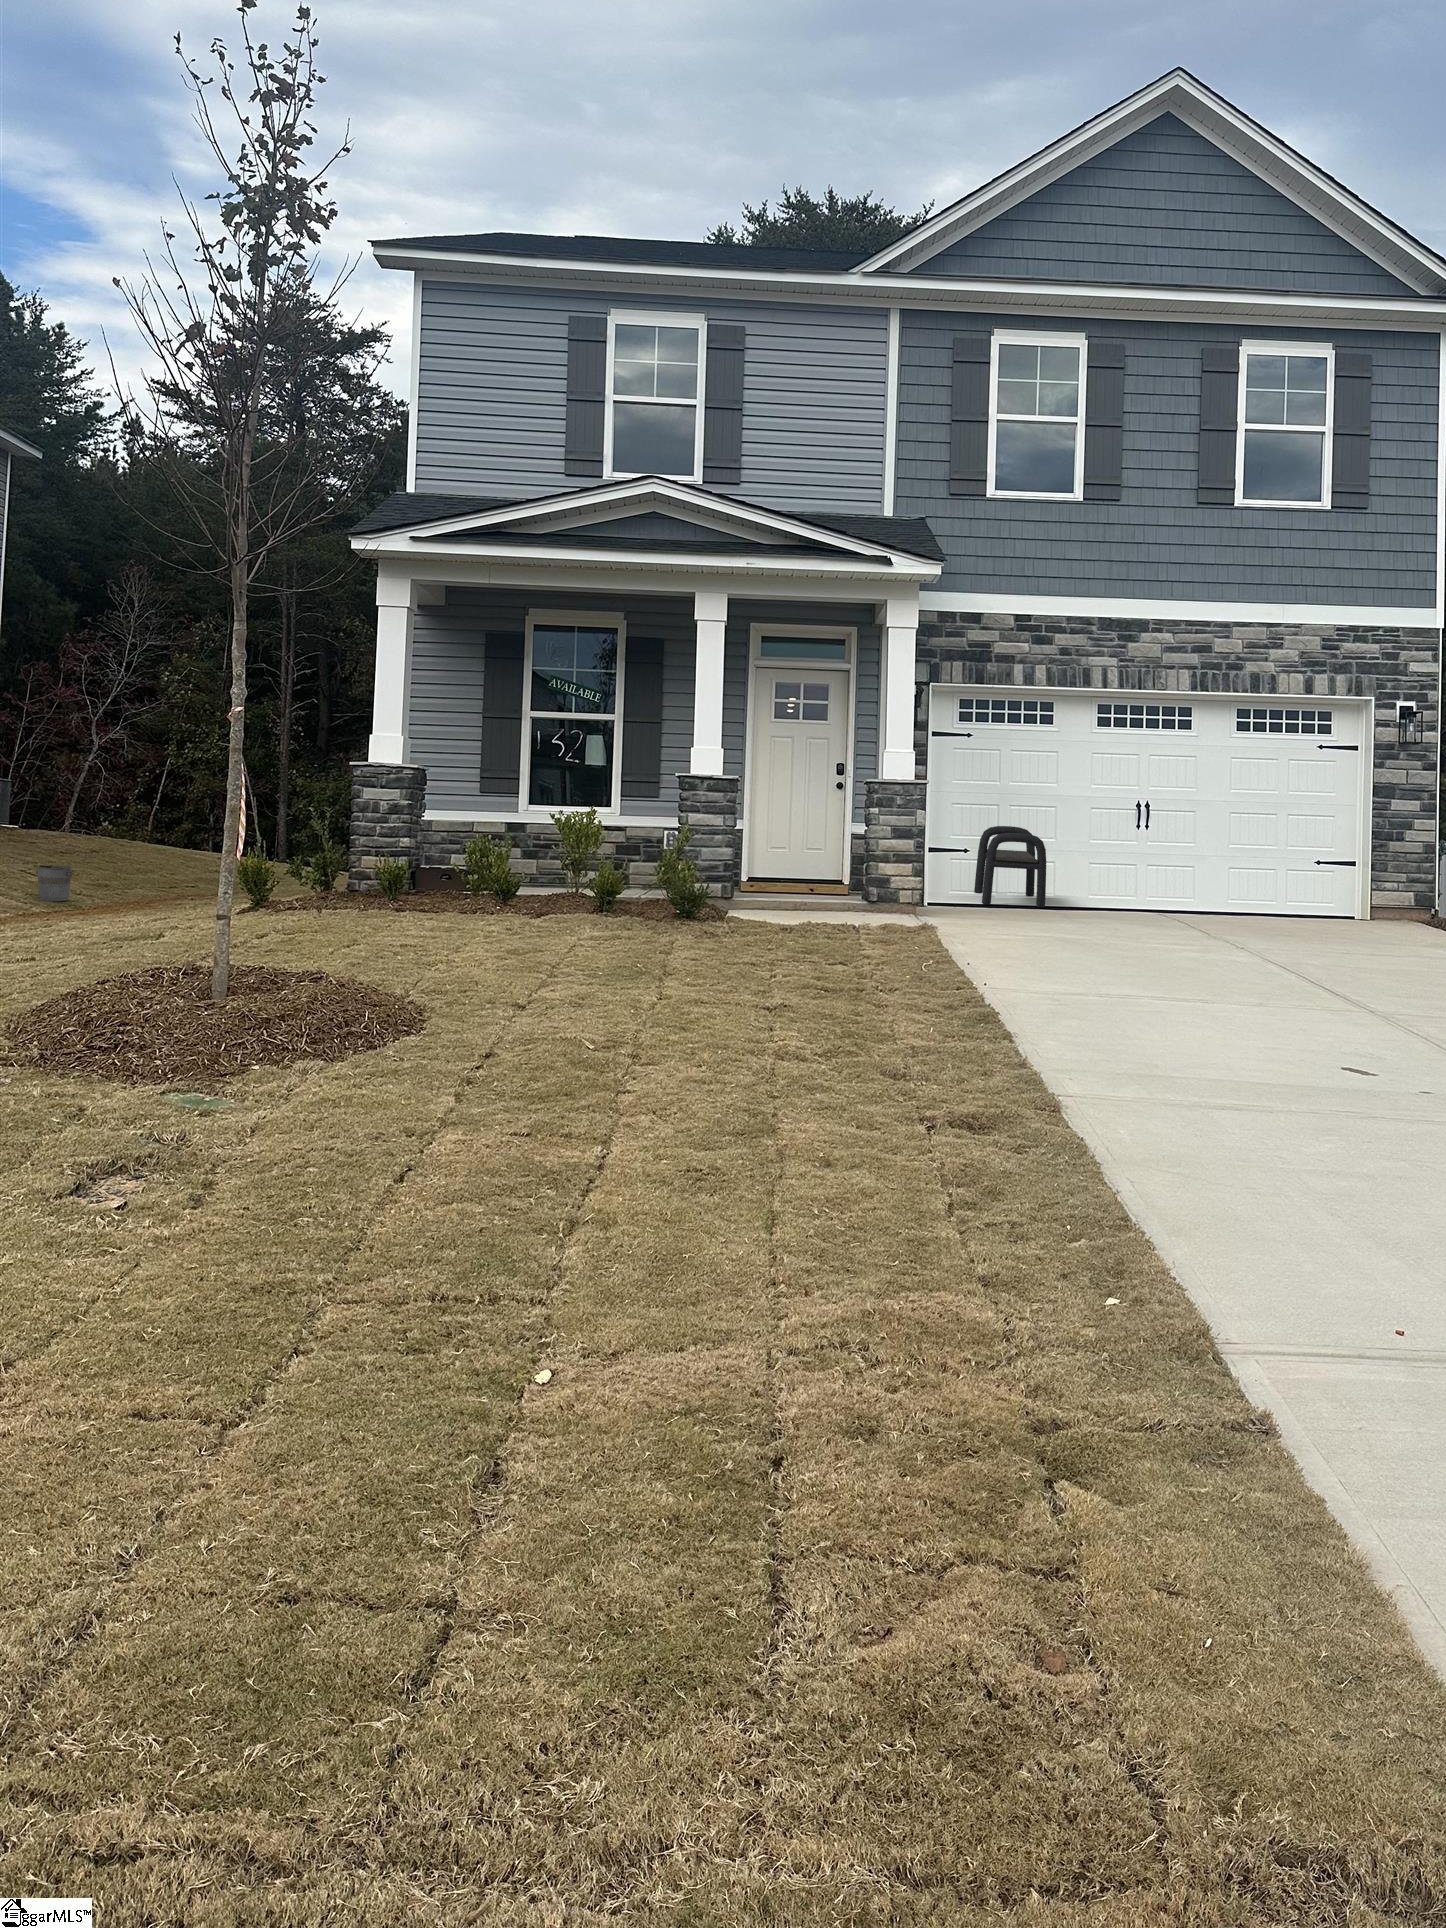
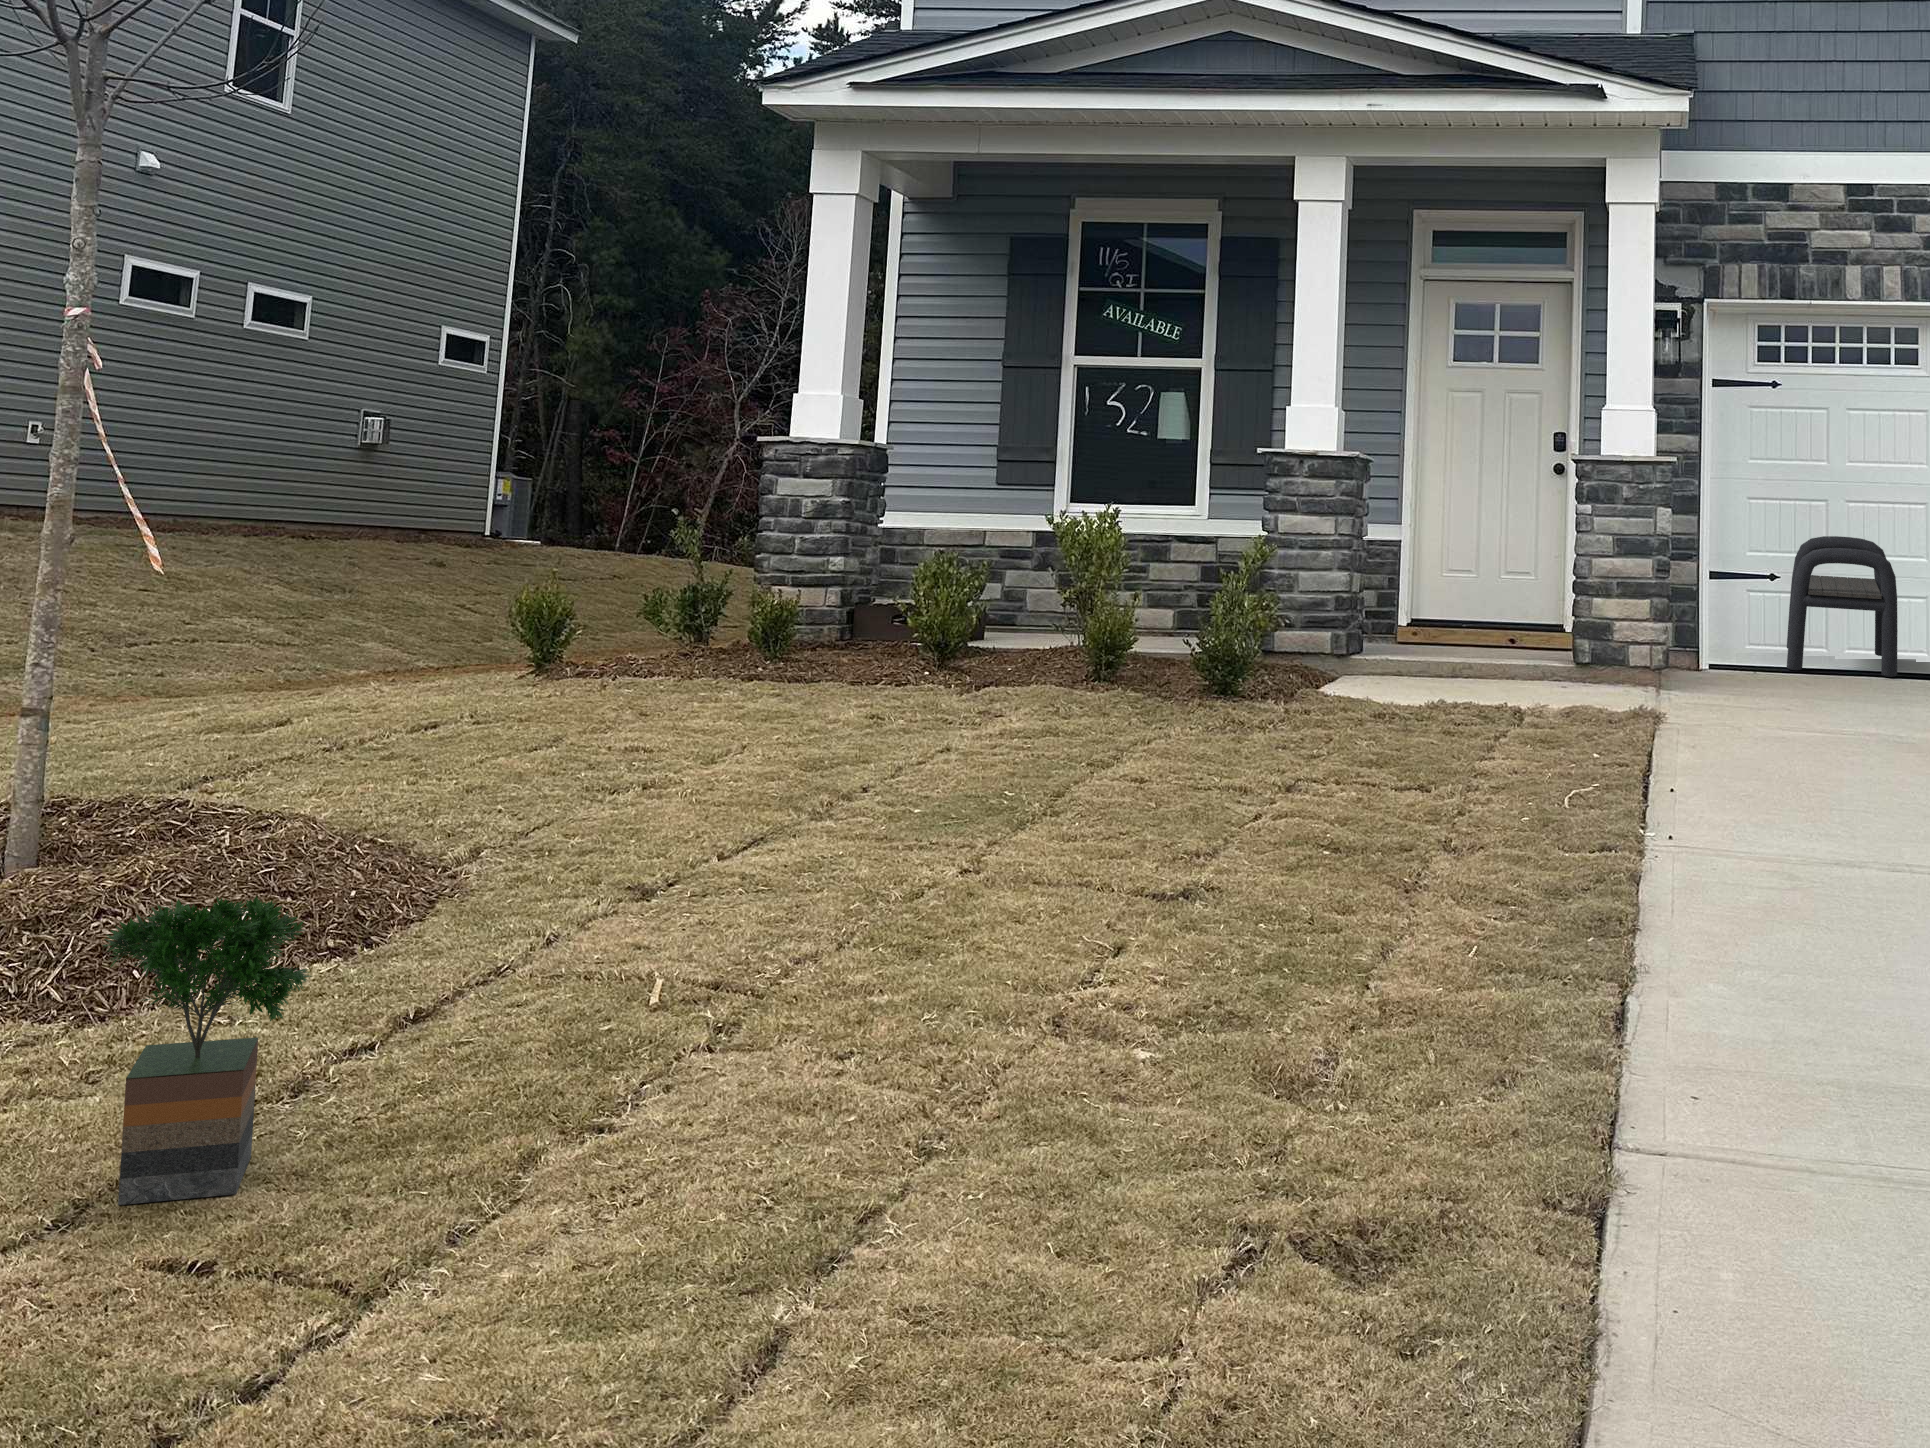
bucket: present [34,865,73,901] -> none [396,592,452,646]
potted tree: none [420,989,511,1119] -> present [102,896,311,1205]

